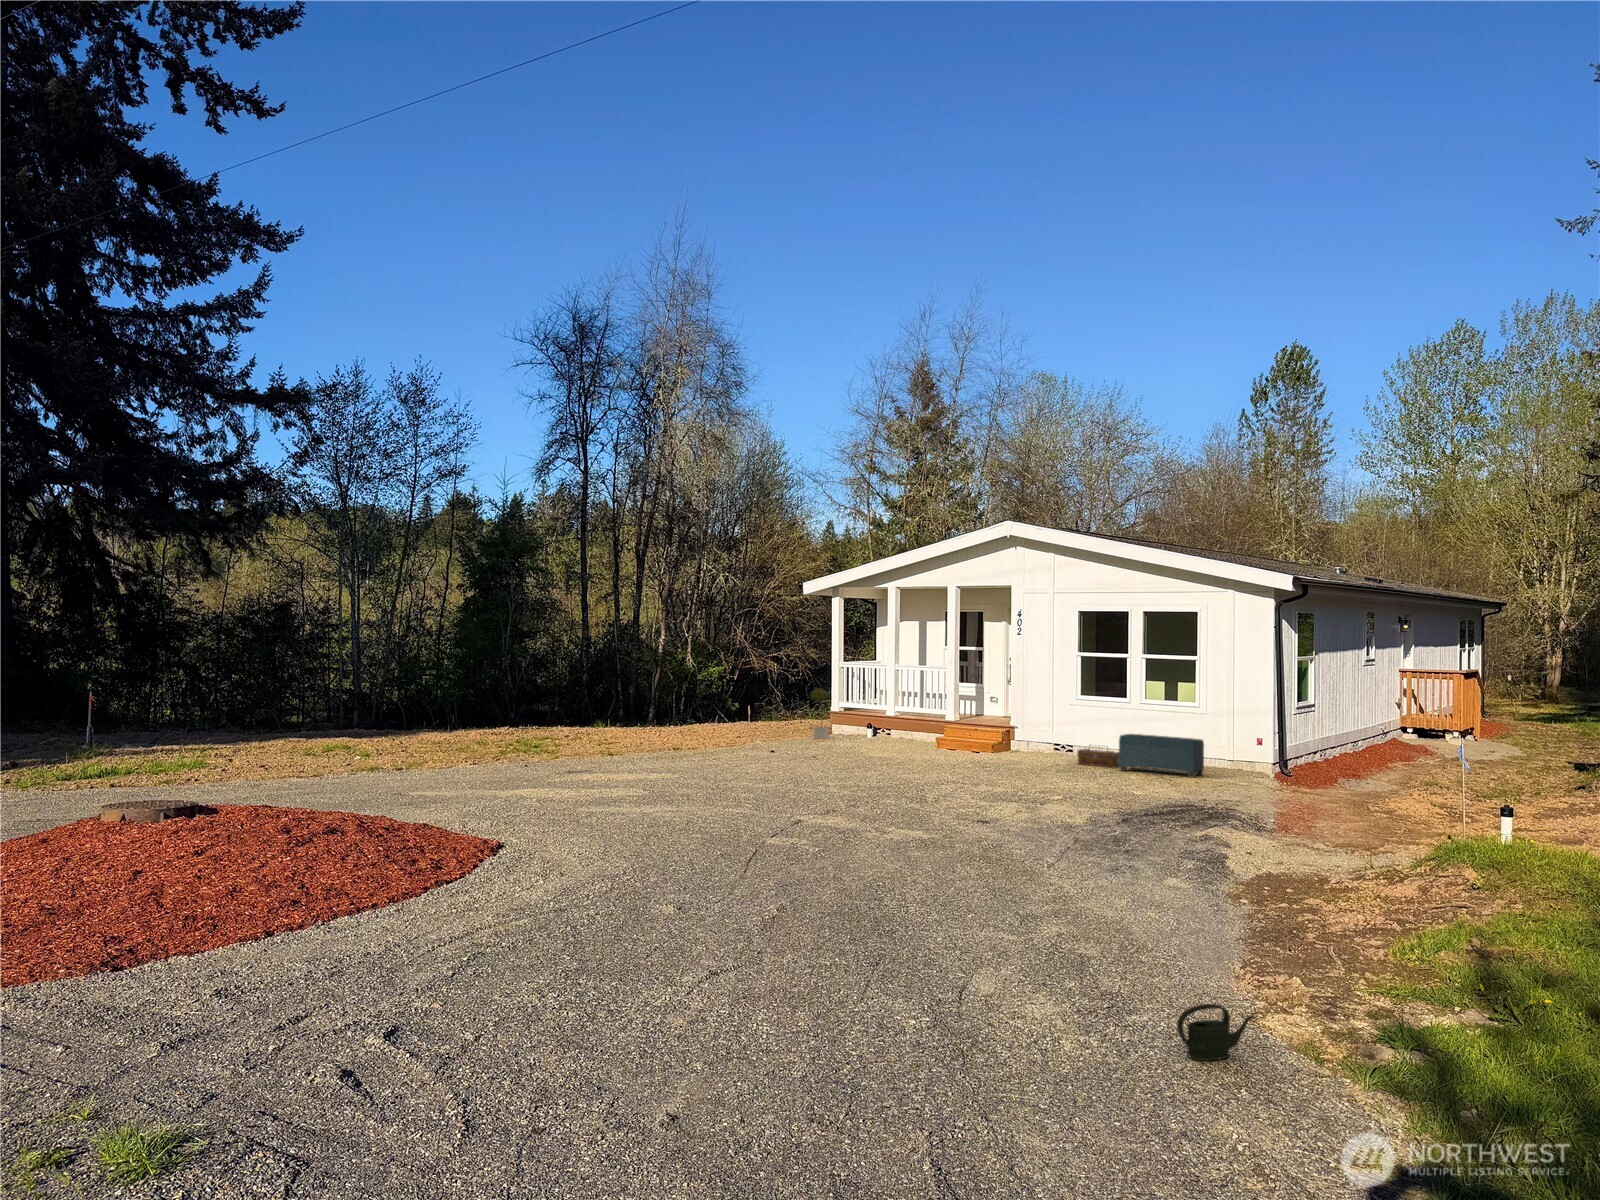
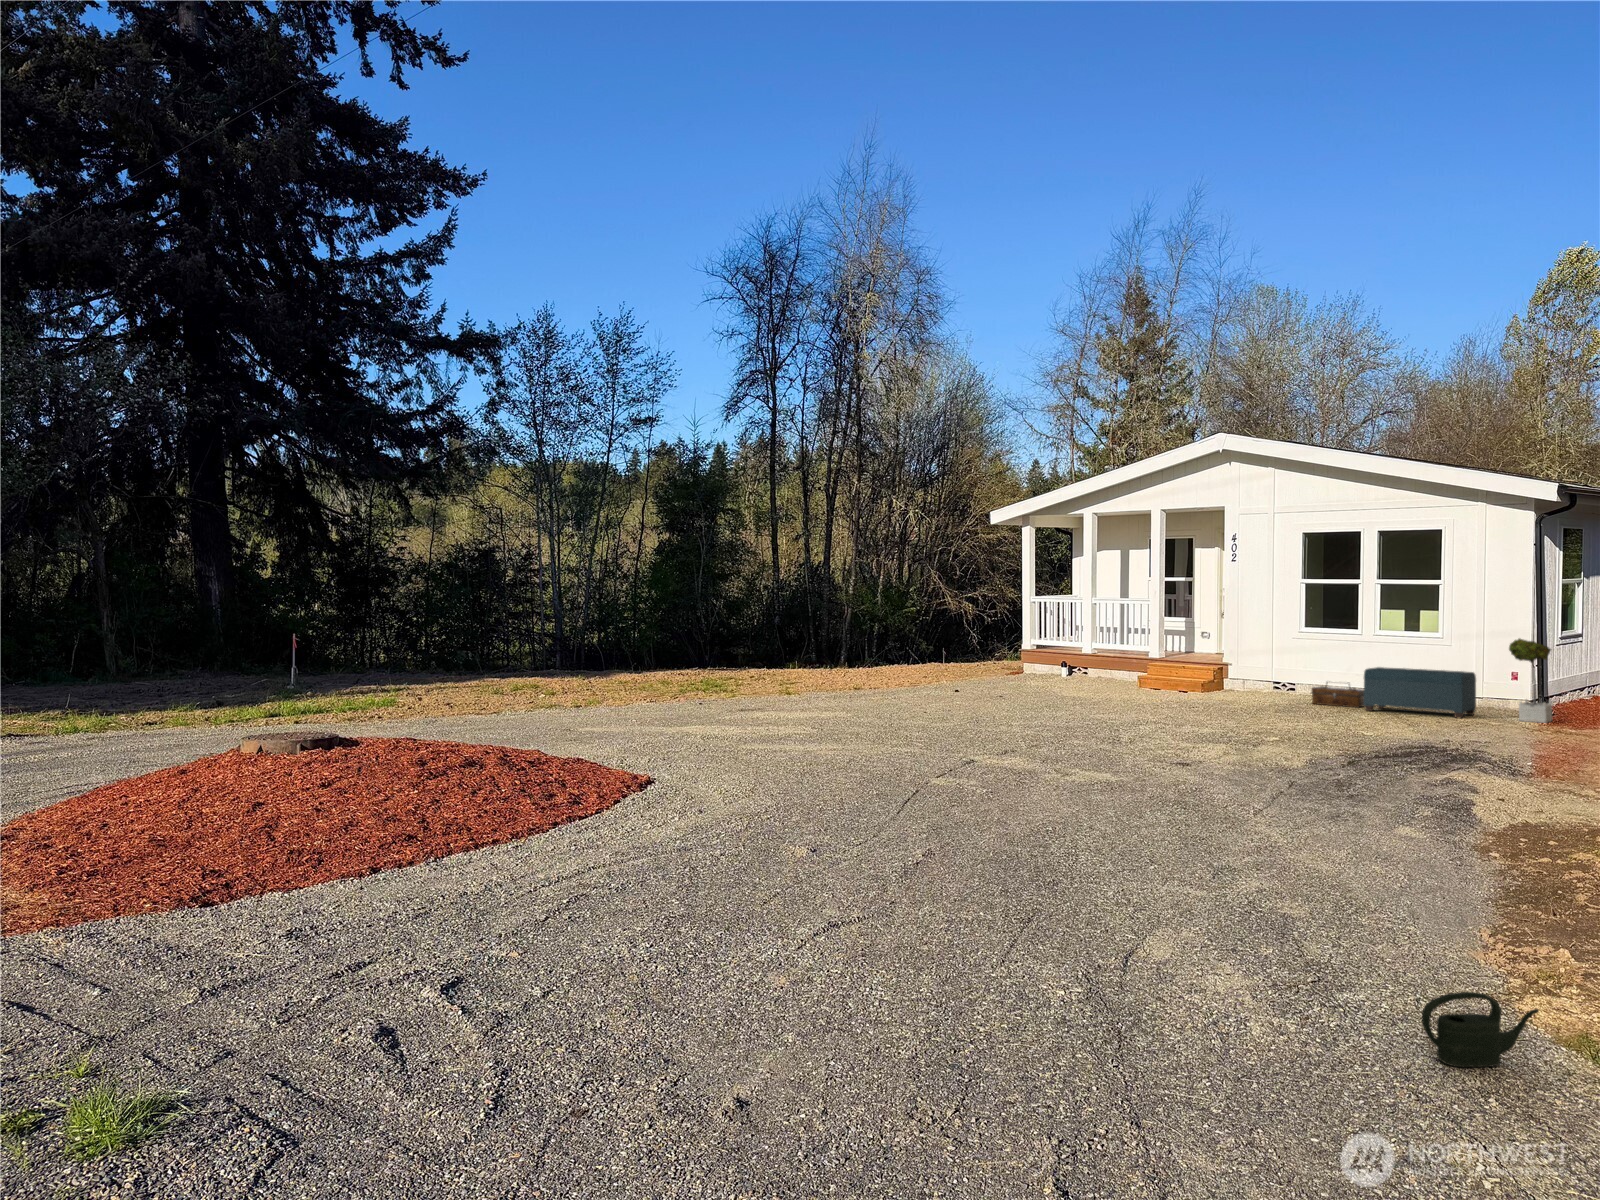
potted tree: present [811,688,831,739] -> present [1509,639,1552,723]

